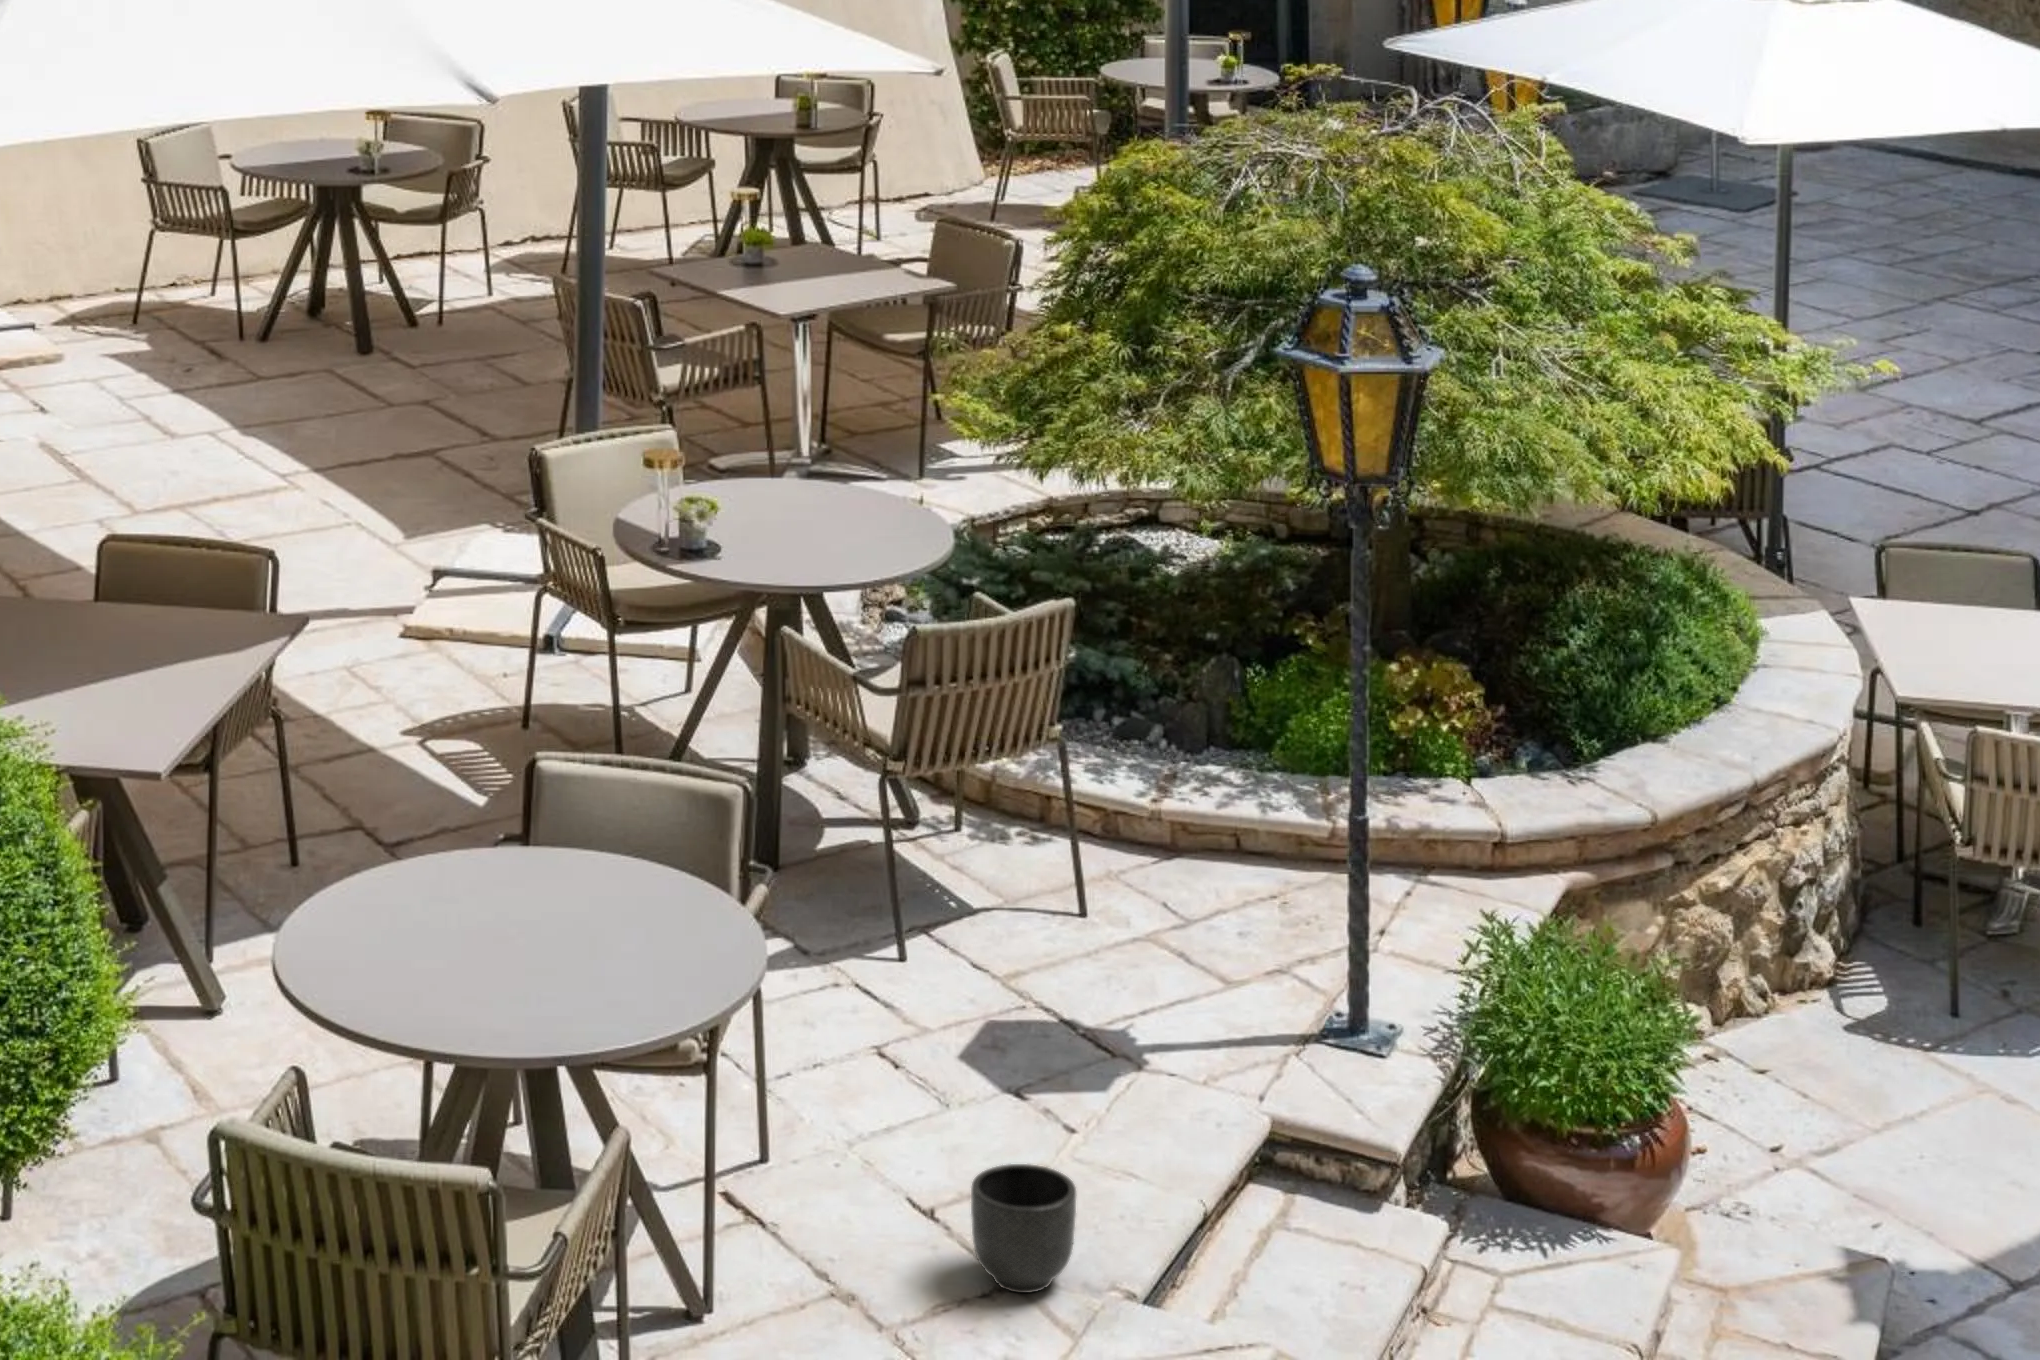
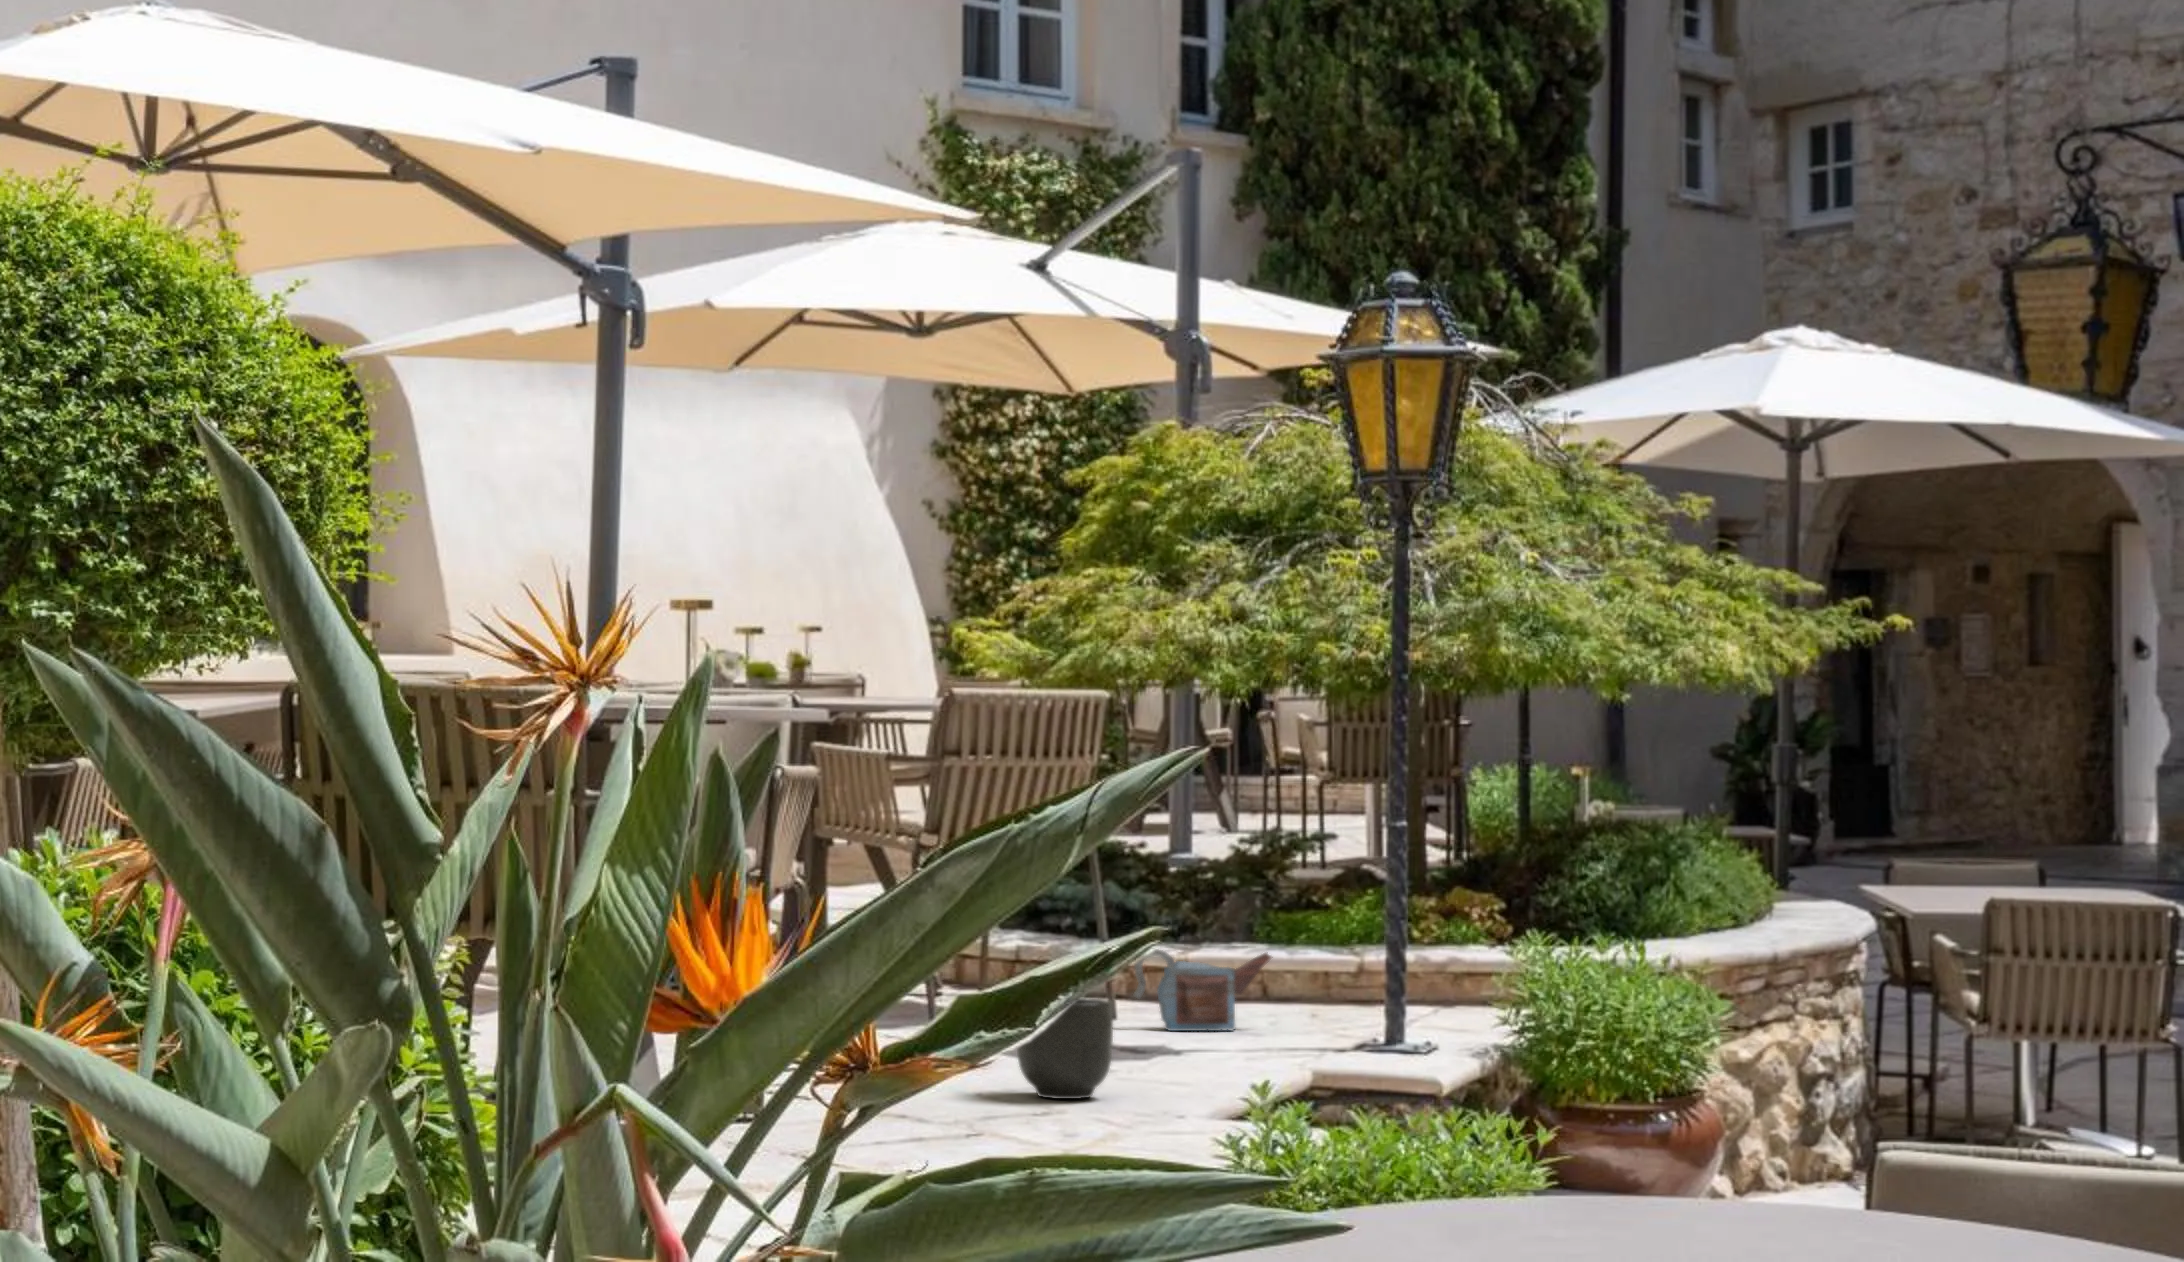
watering can: none [1102,892,1250,979] -> present [1134,949,1273,1031]

